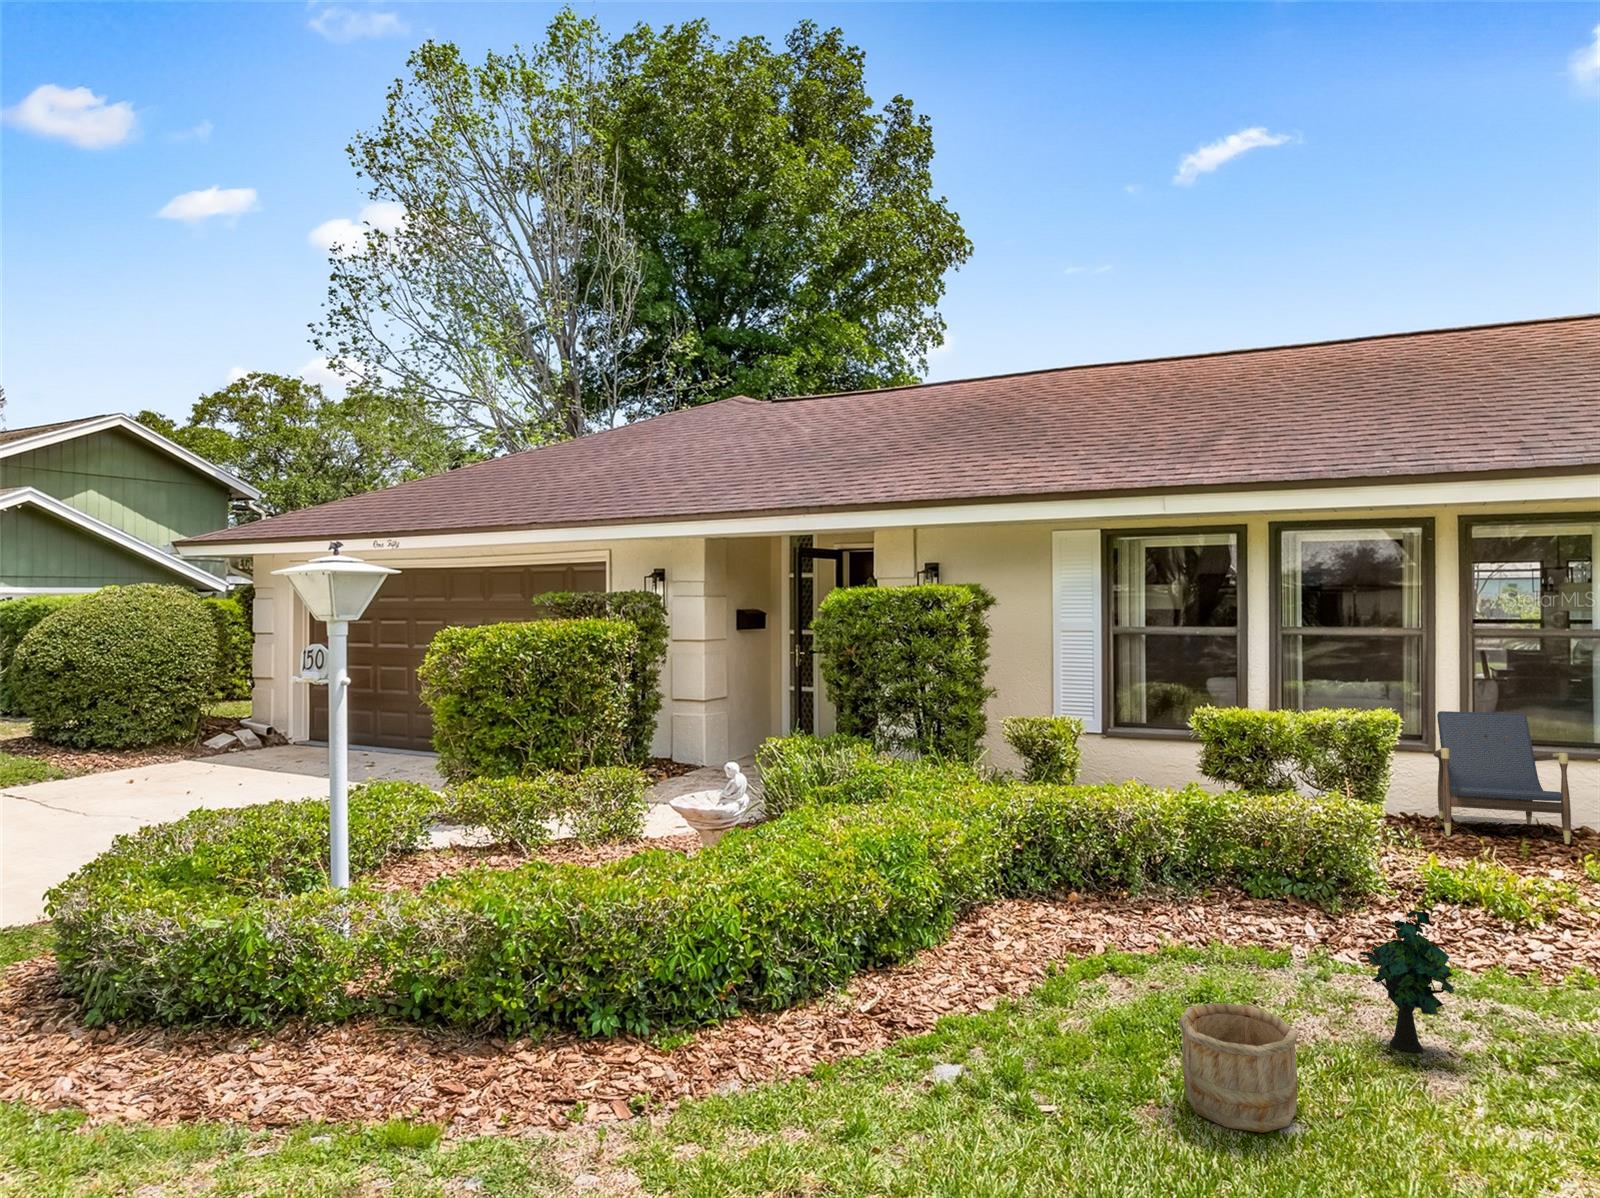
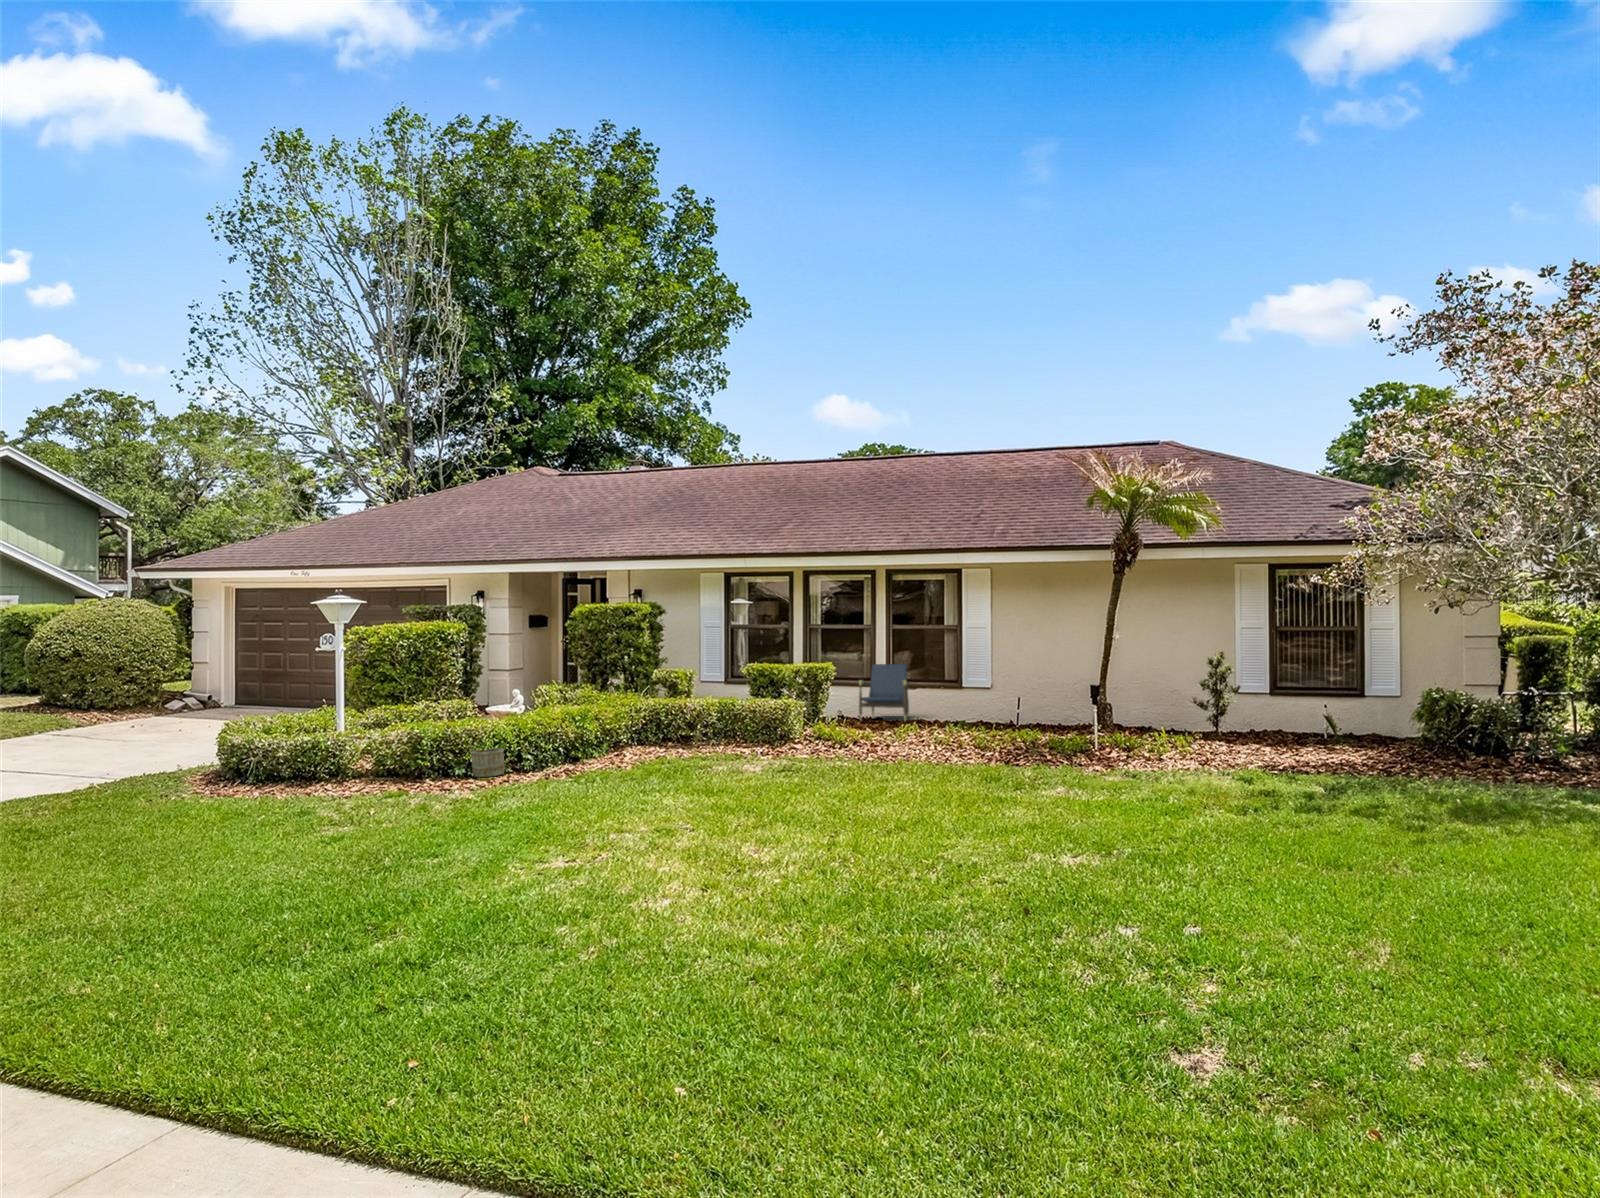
decorative plant: present [1358,911,1455,1053] -> none [708,714,733,758]
wooden bucket: present [1178,1003,1298,1133] -> present [471,748,504,777]

